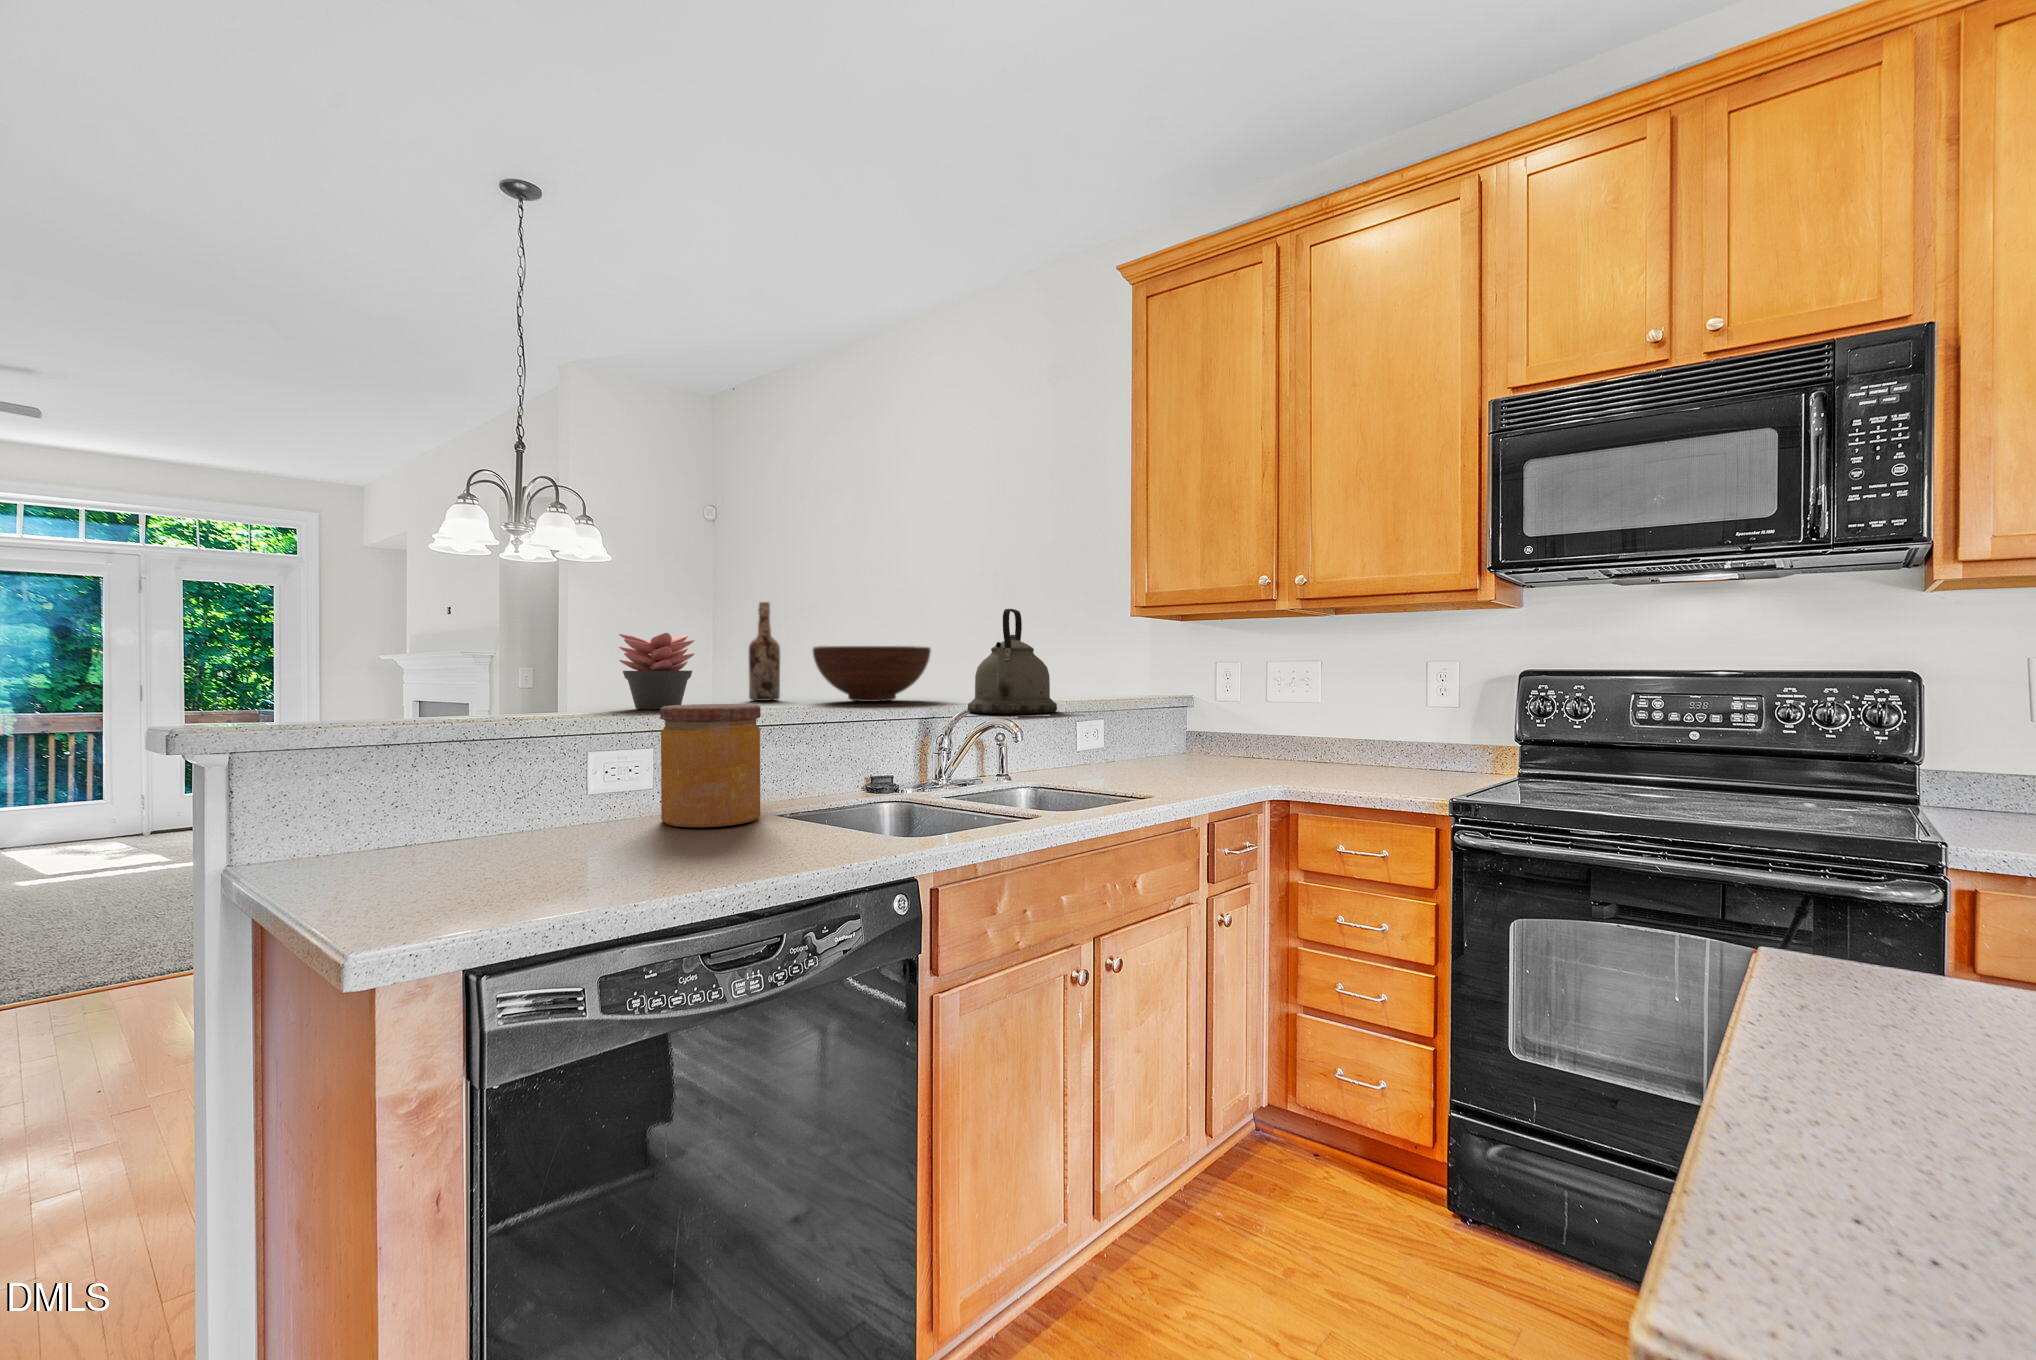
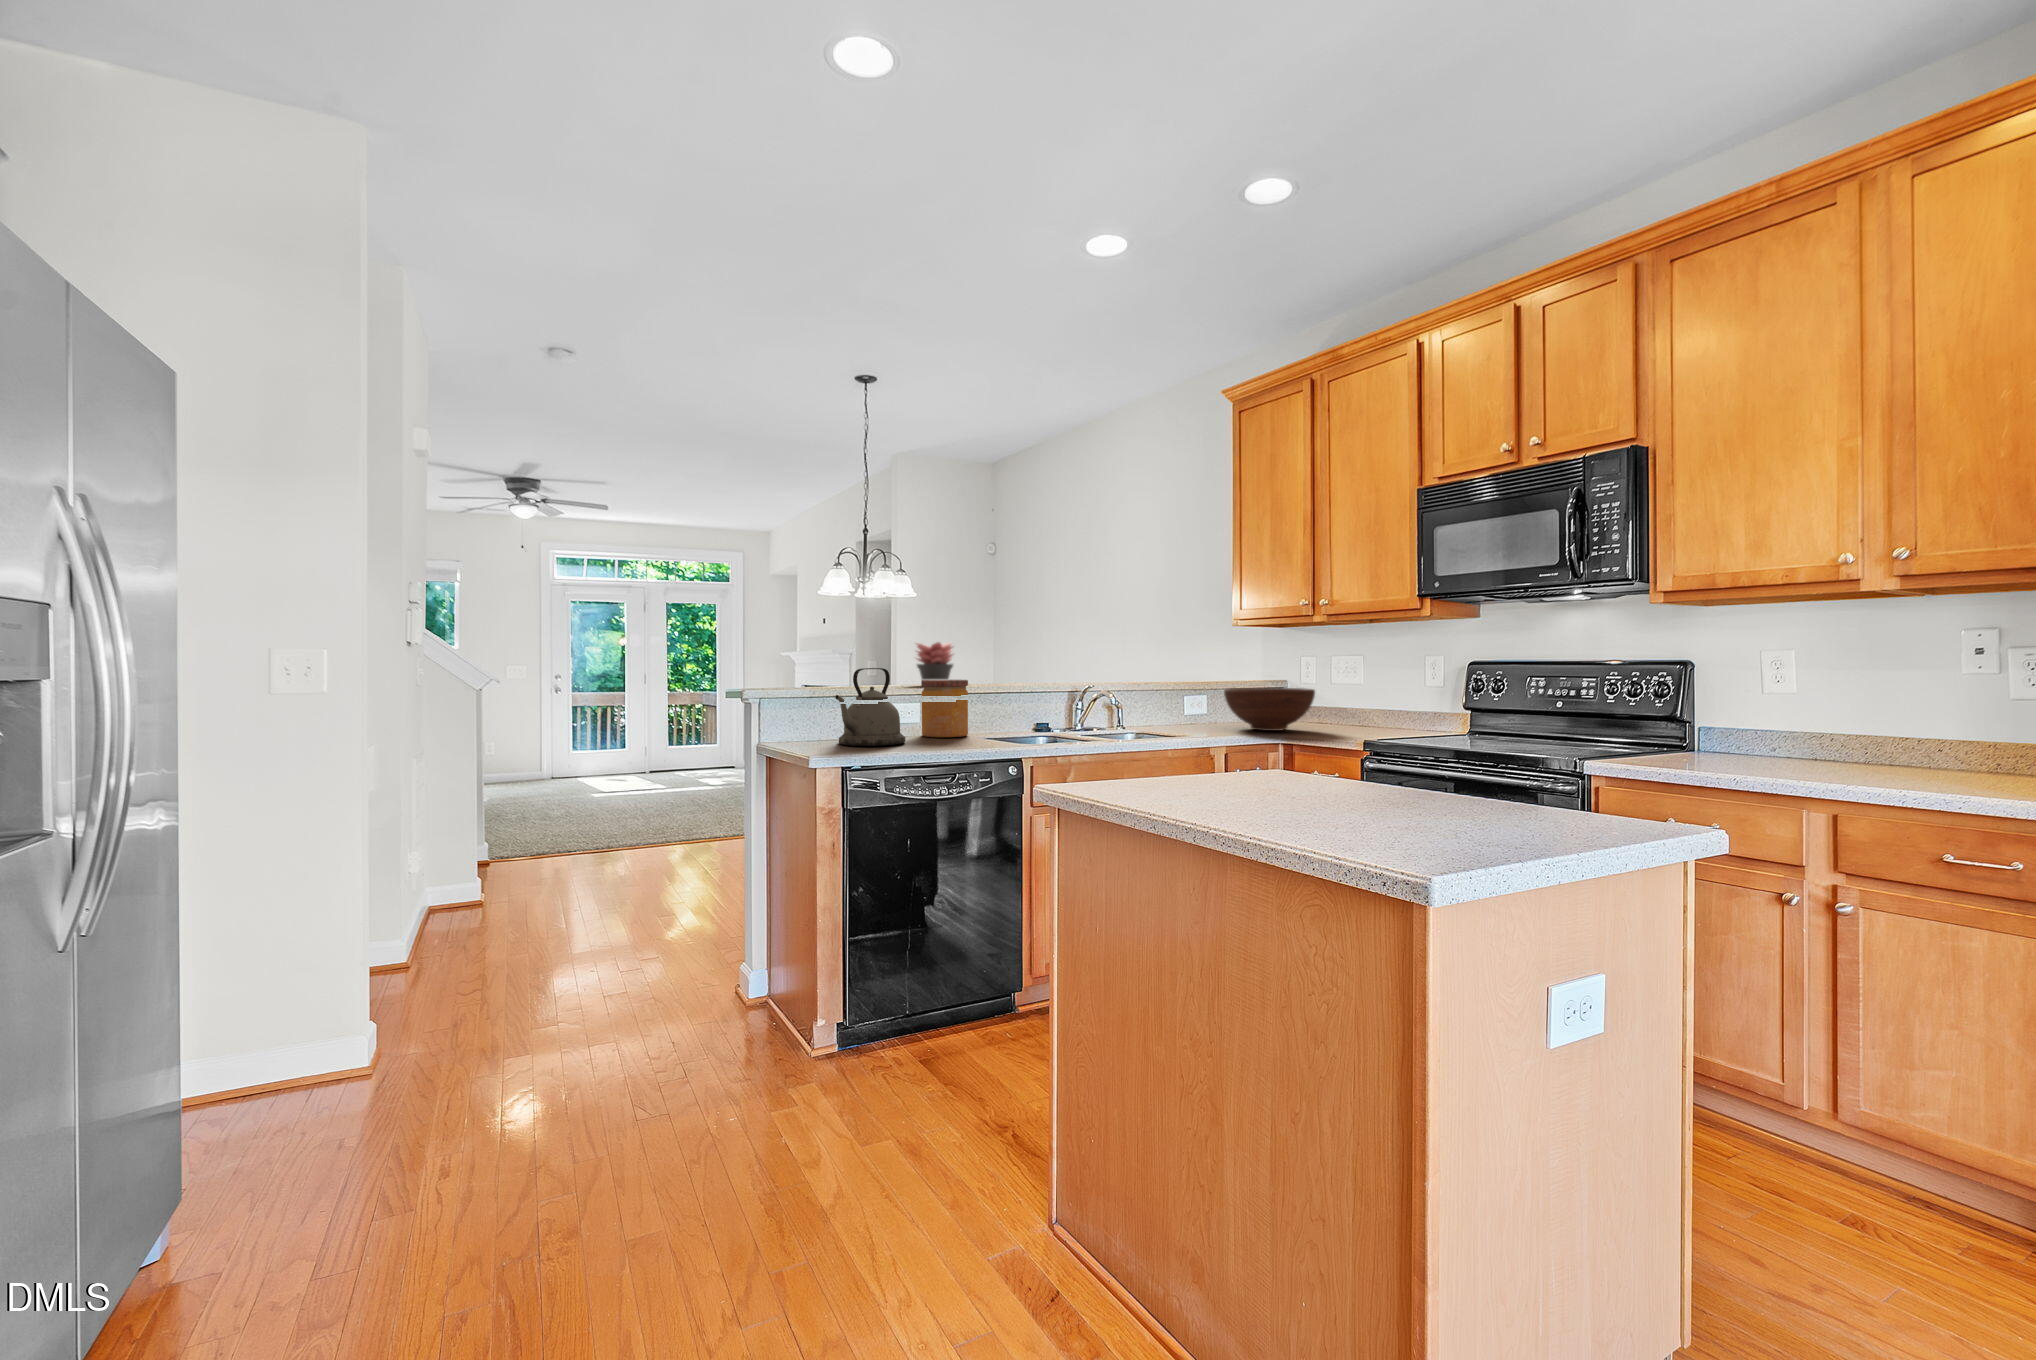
wine bottle: present [749,602,780,701] -> none [991,621,1010,683]
kettle: present [968,609,1057,714] -> present [835,668,905,746]
fruit bowl: present [812,646,931,702] -> present [1224,688,1315,731]

